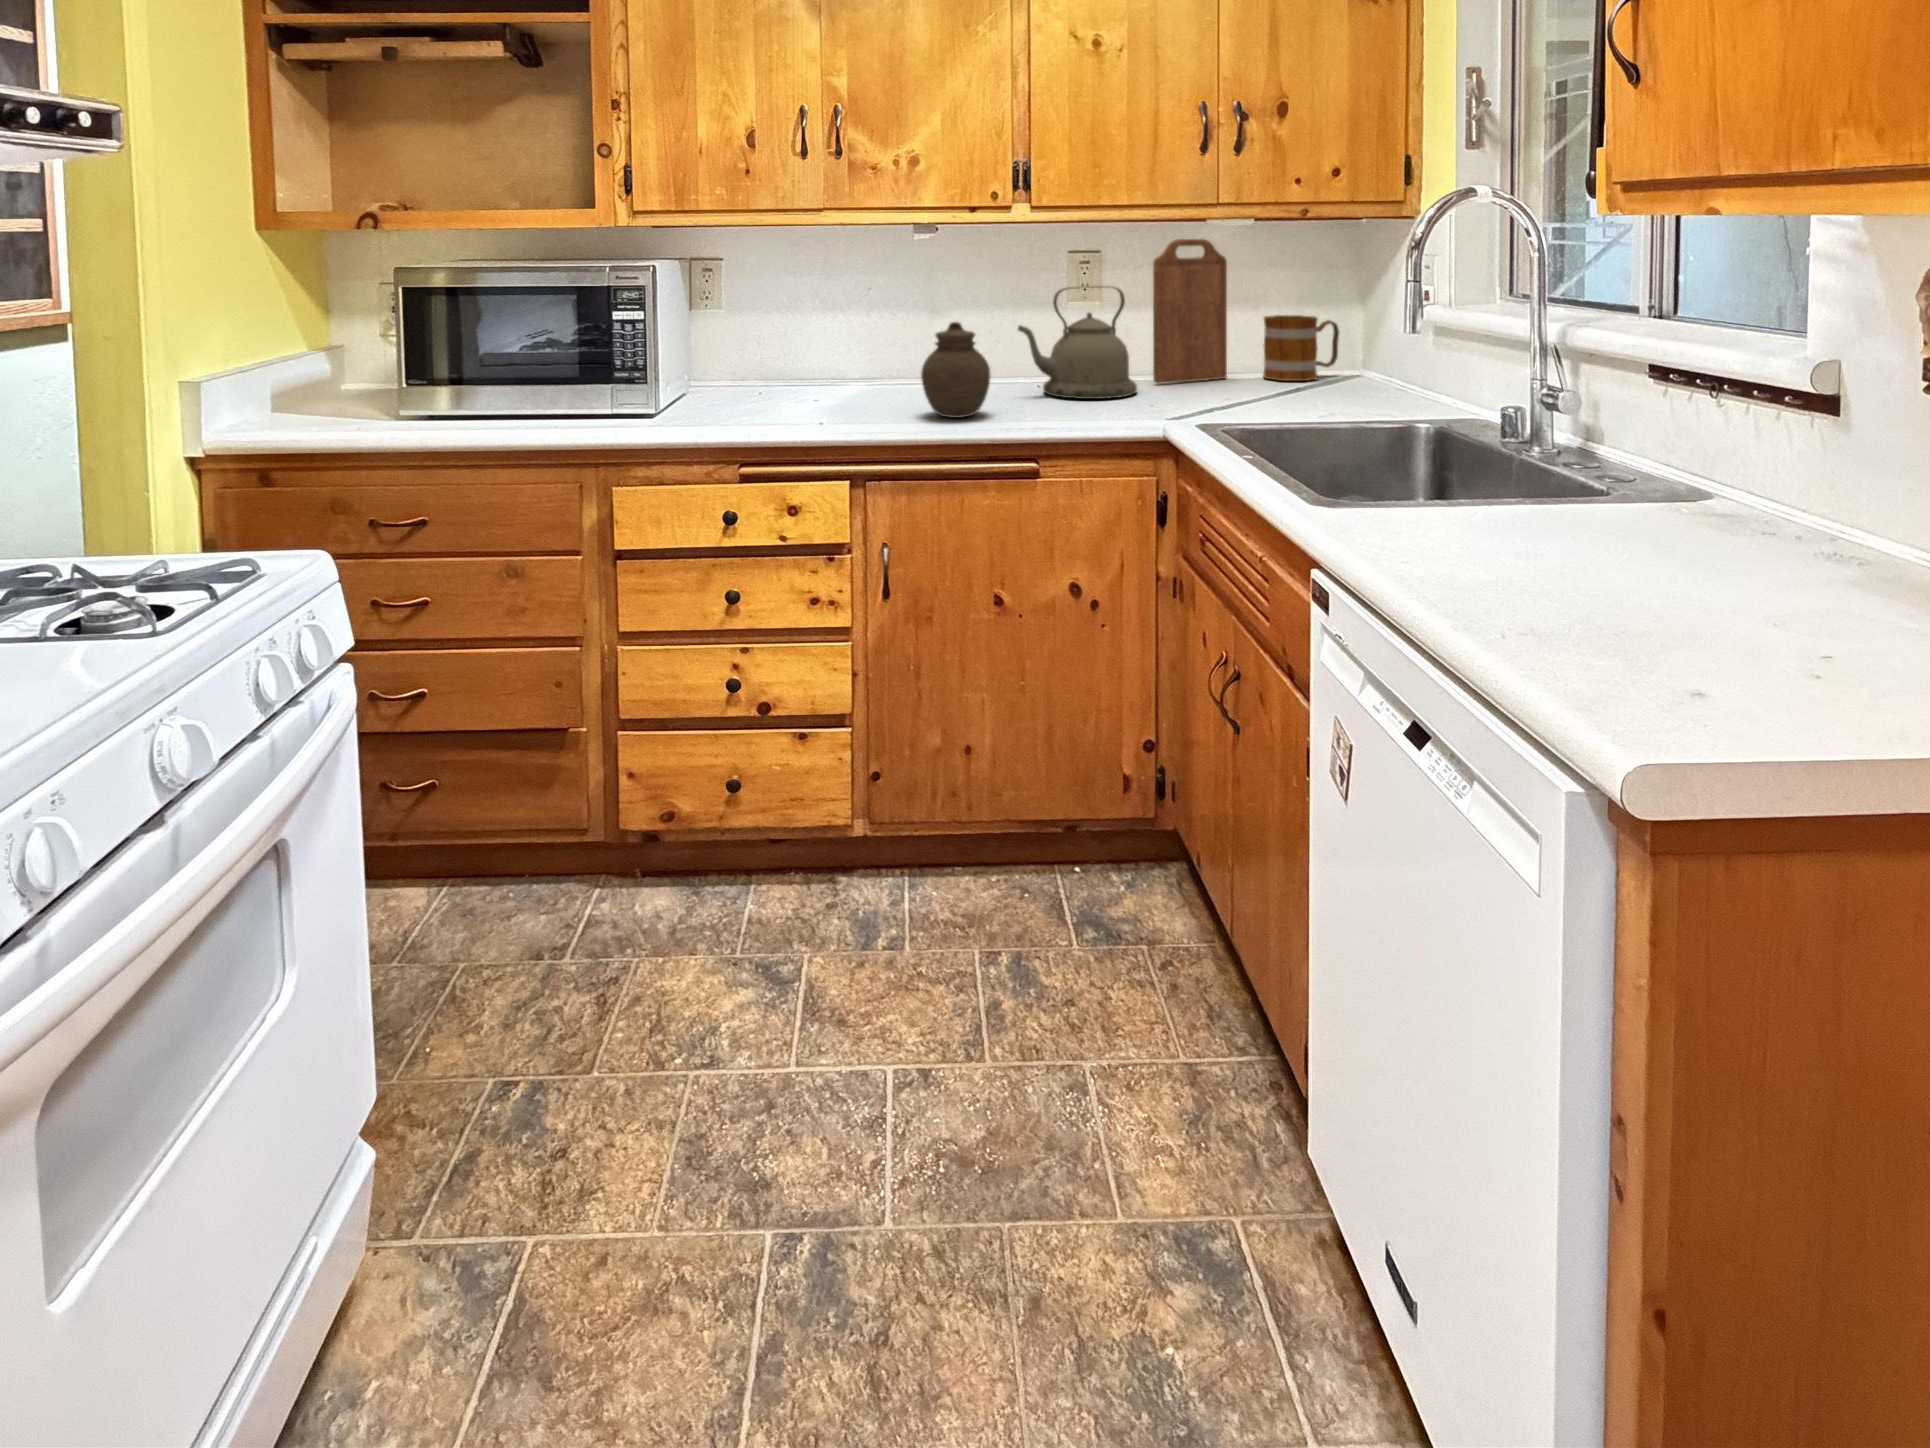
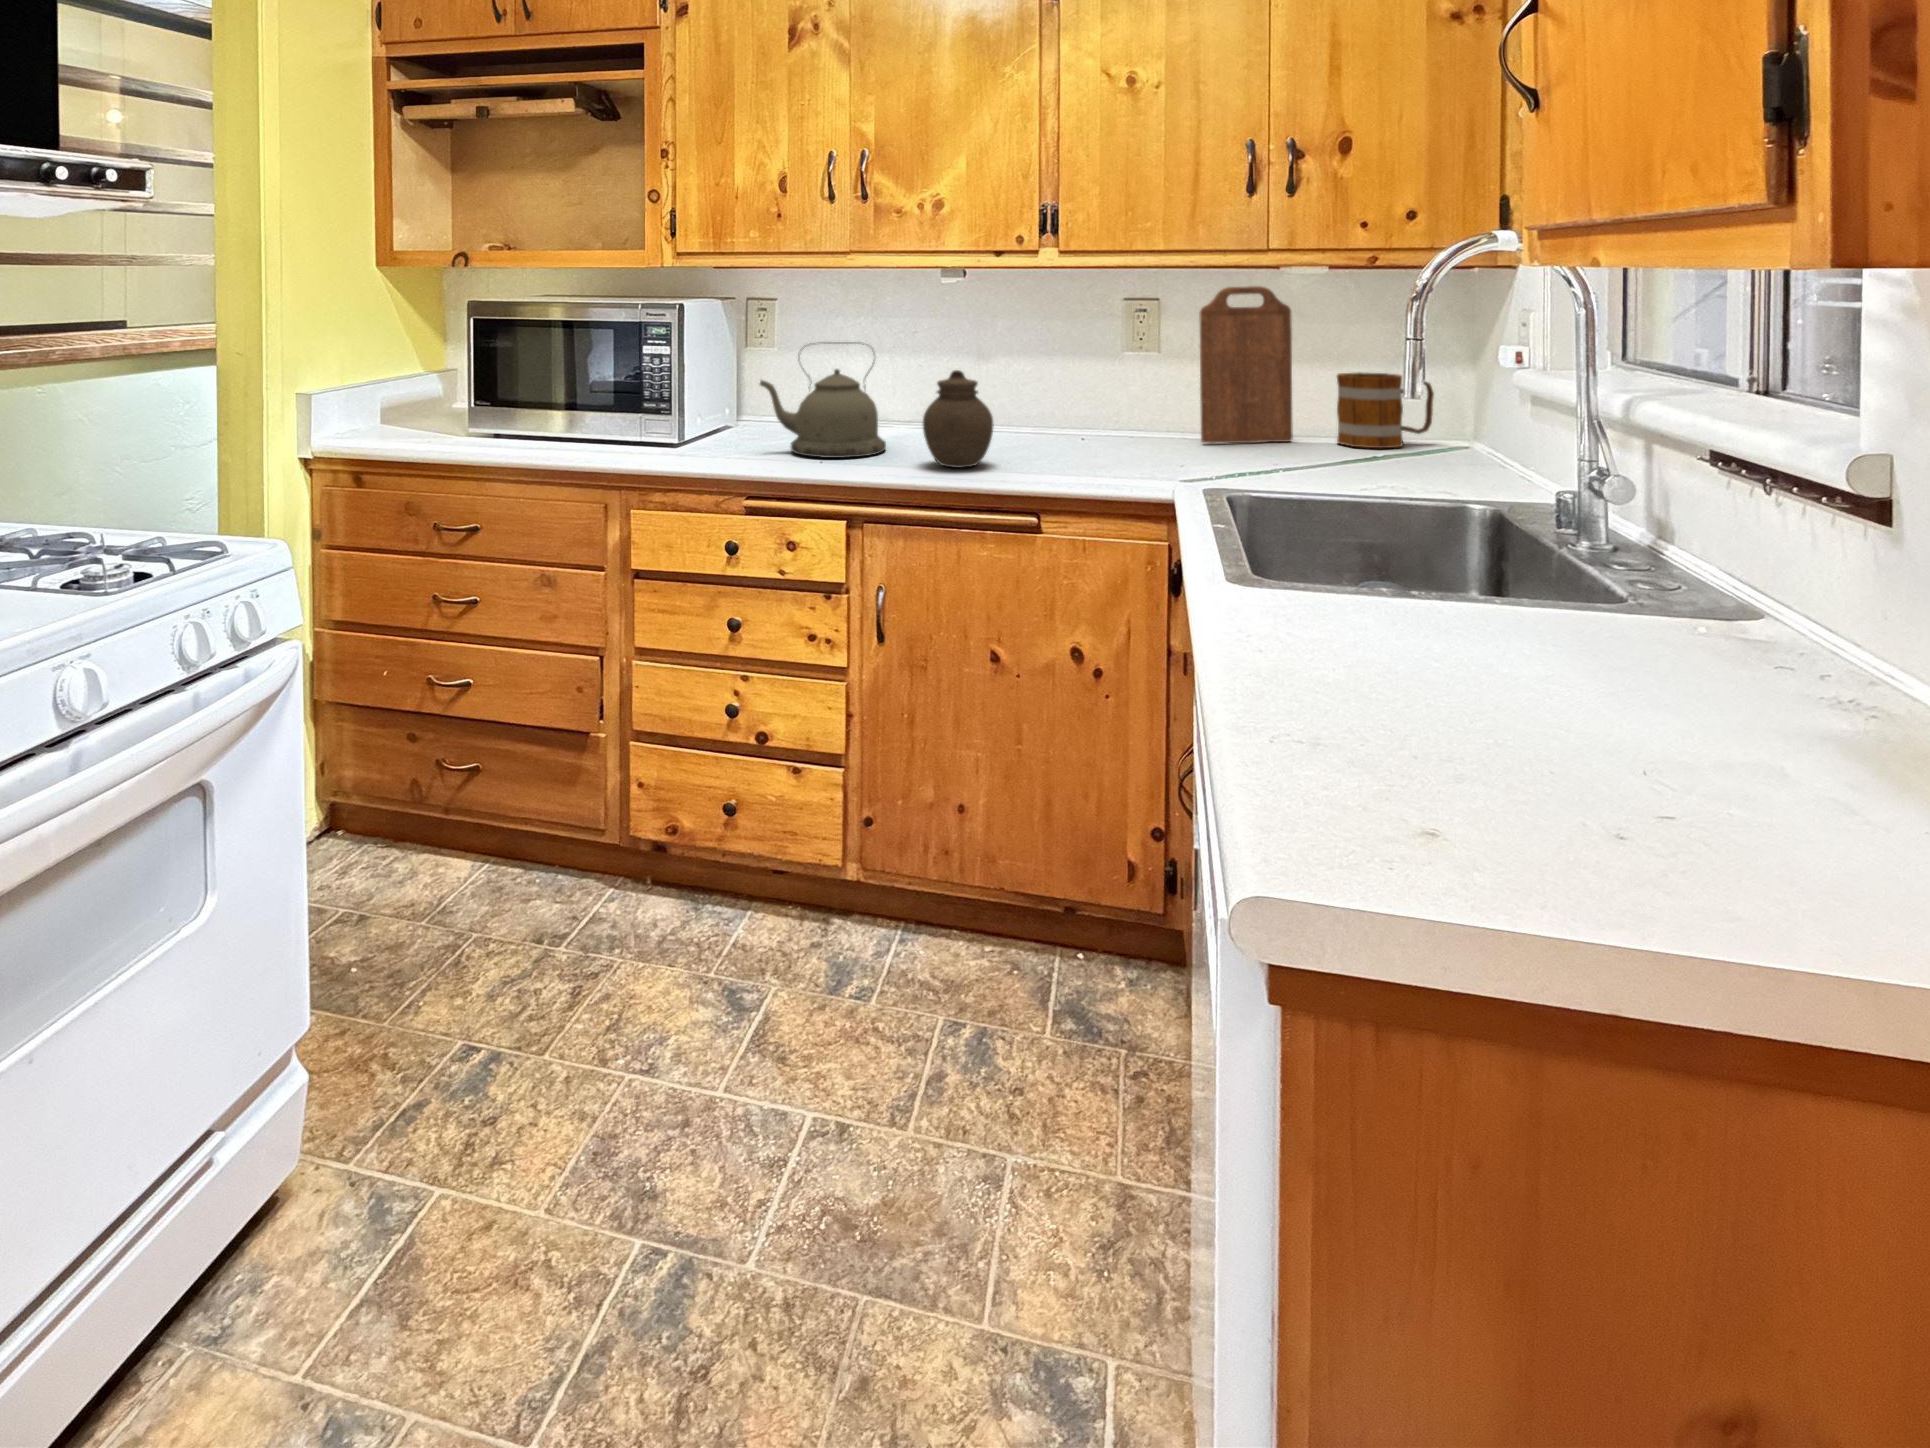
kettle: present [1018,287,1137,399] -> present [760,342,886,458]

